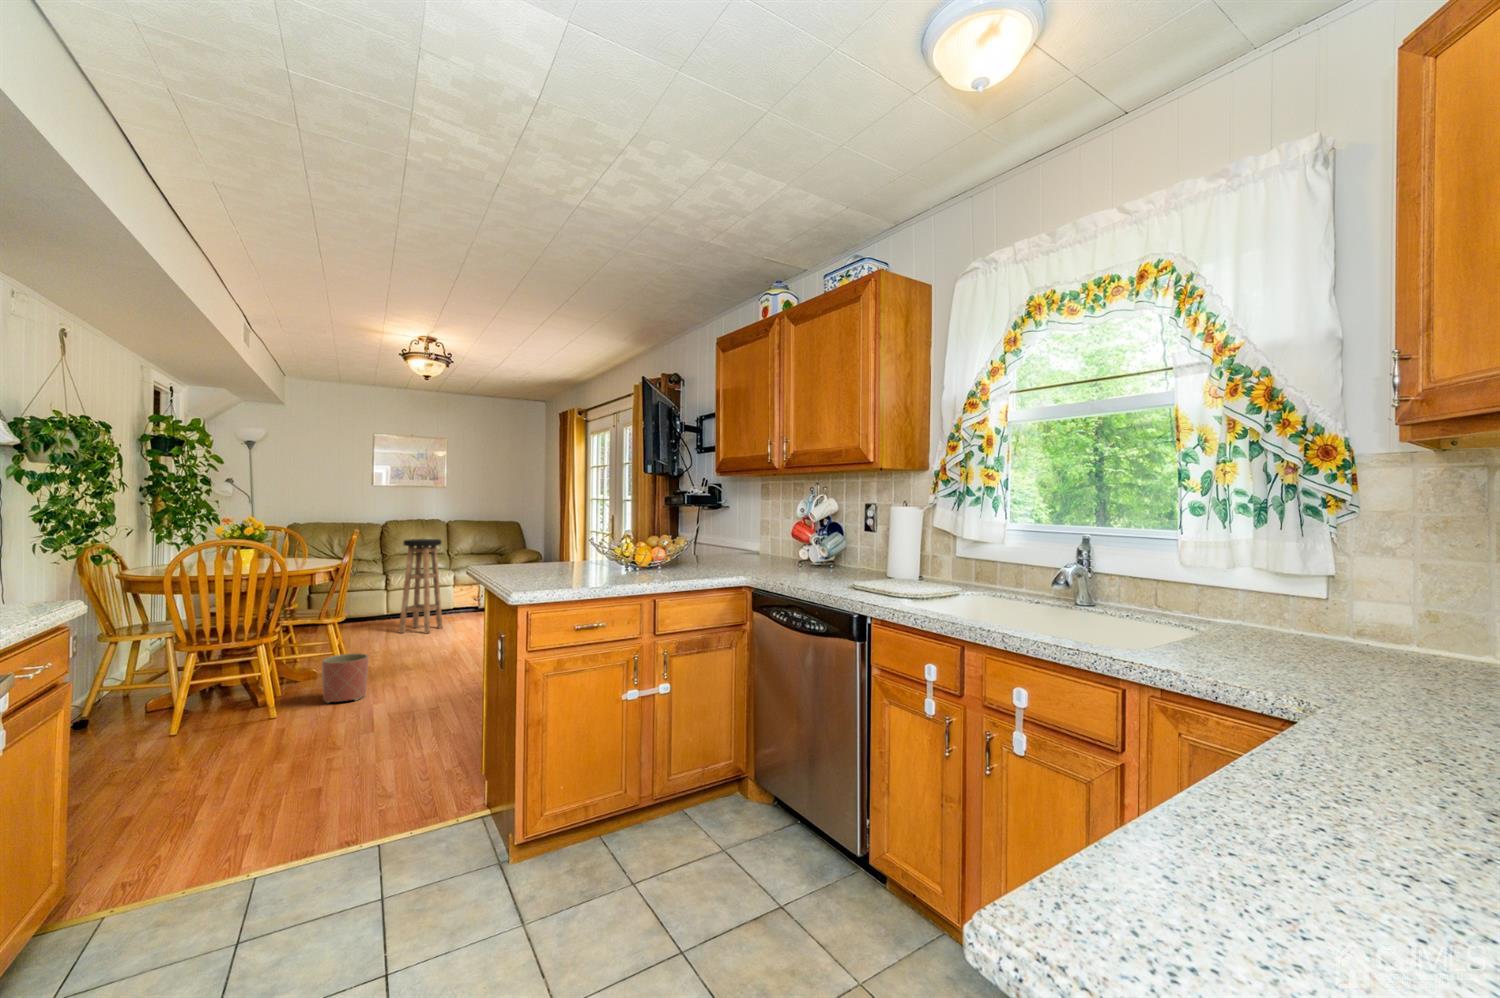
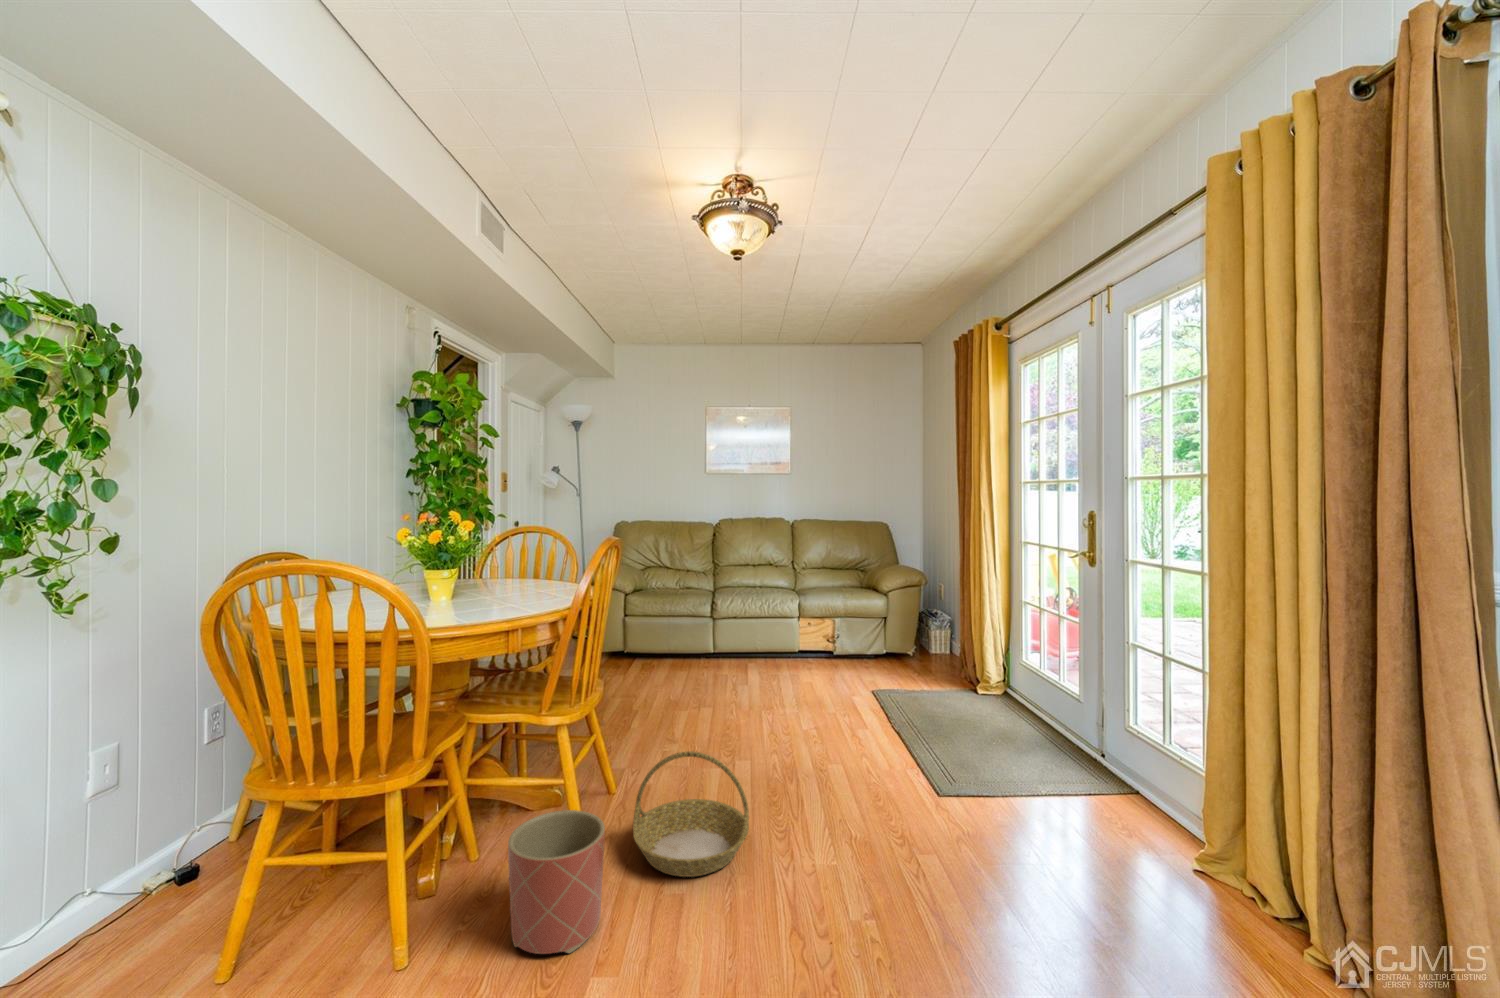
bar stool: present [399,539,443,633] -> none [721,546,783,701]
basket: none [371,631,432,682] -> present [633,751,749,877]

